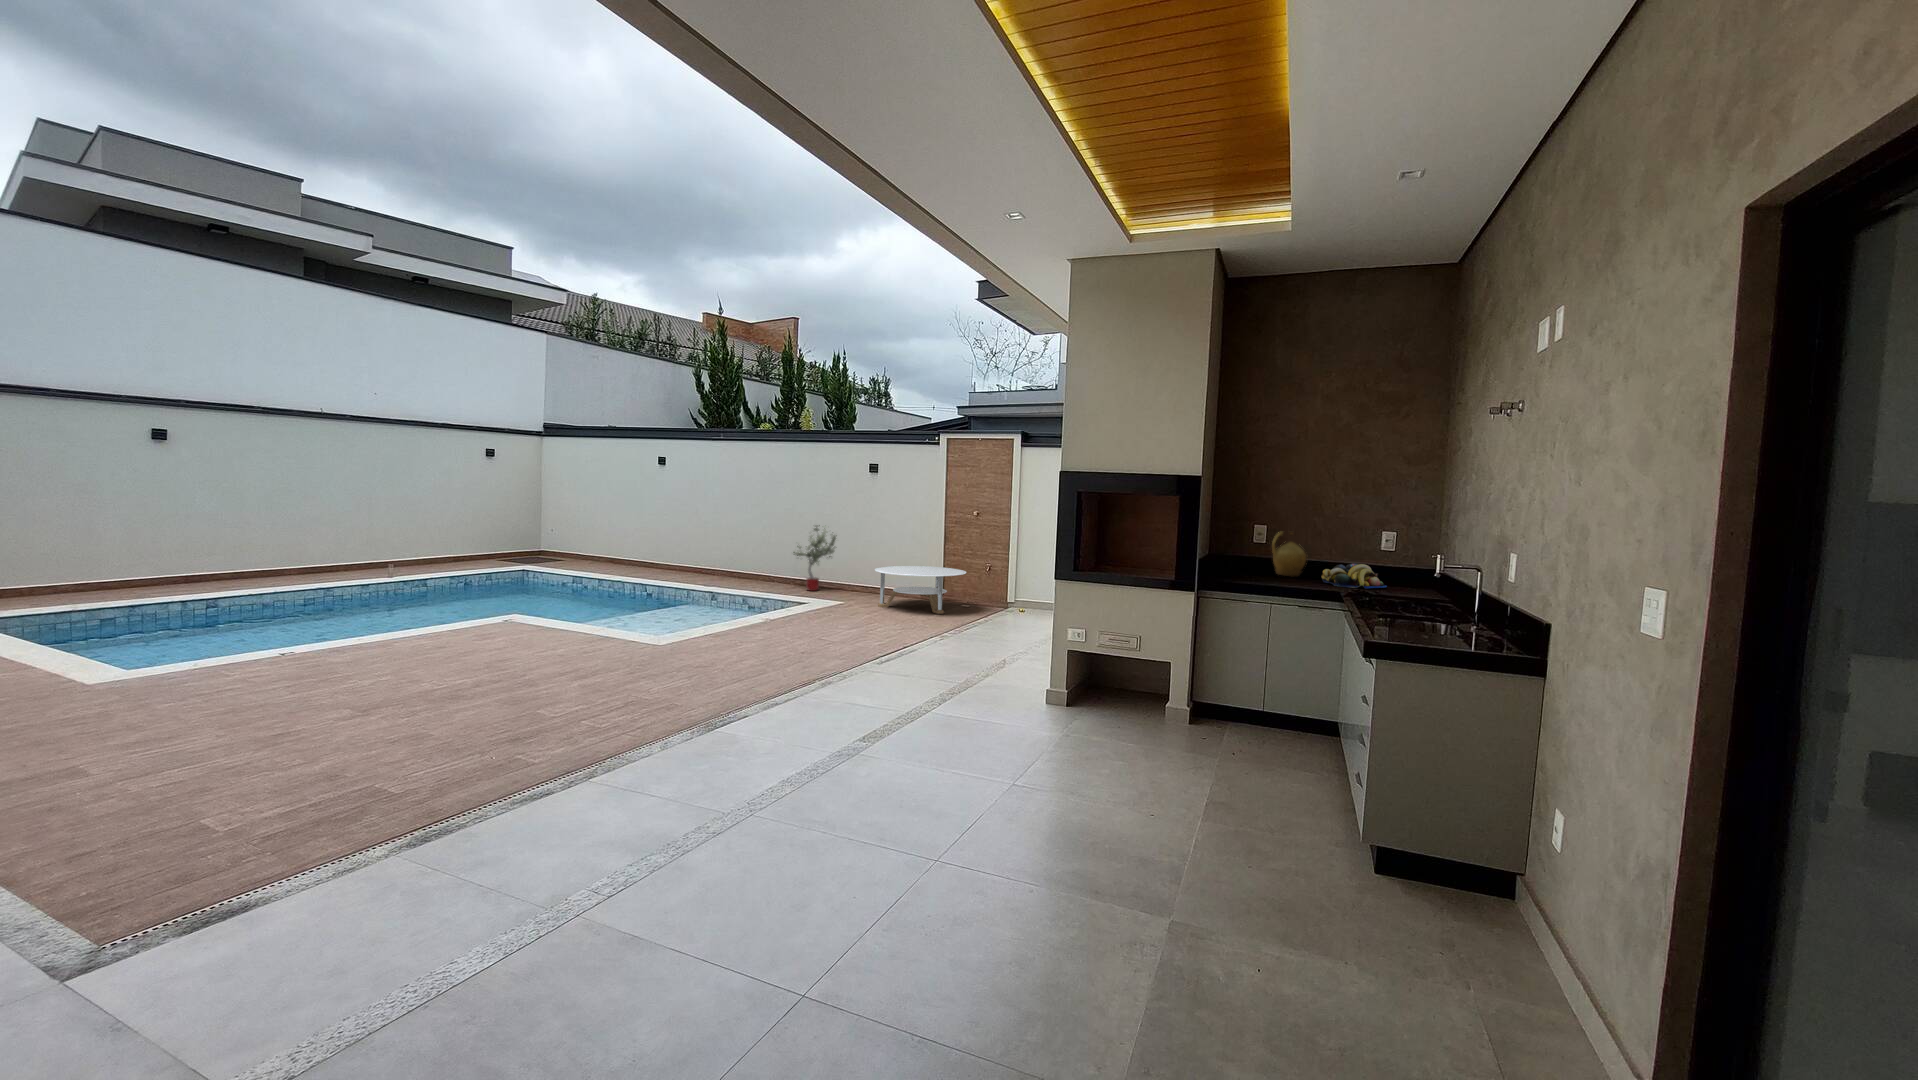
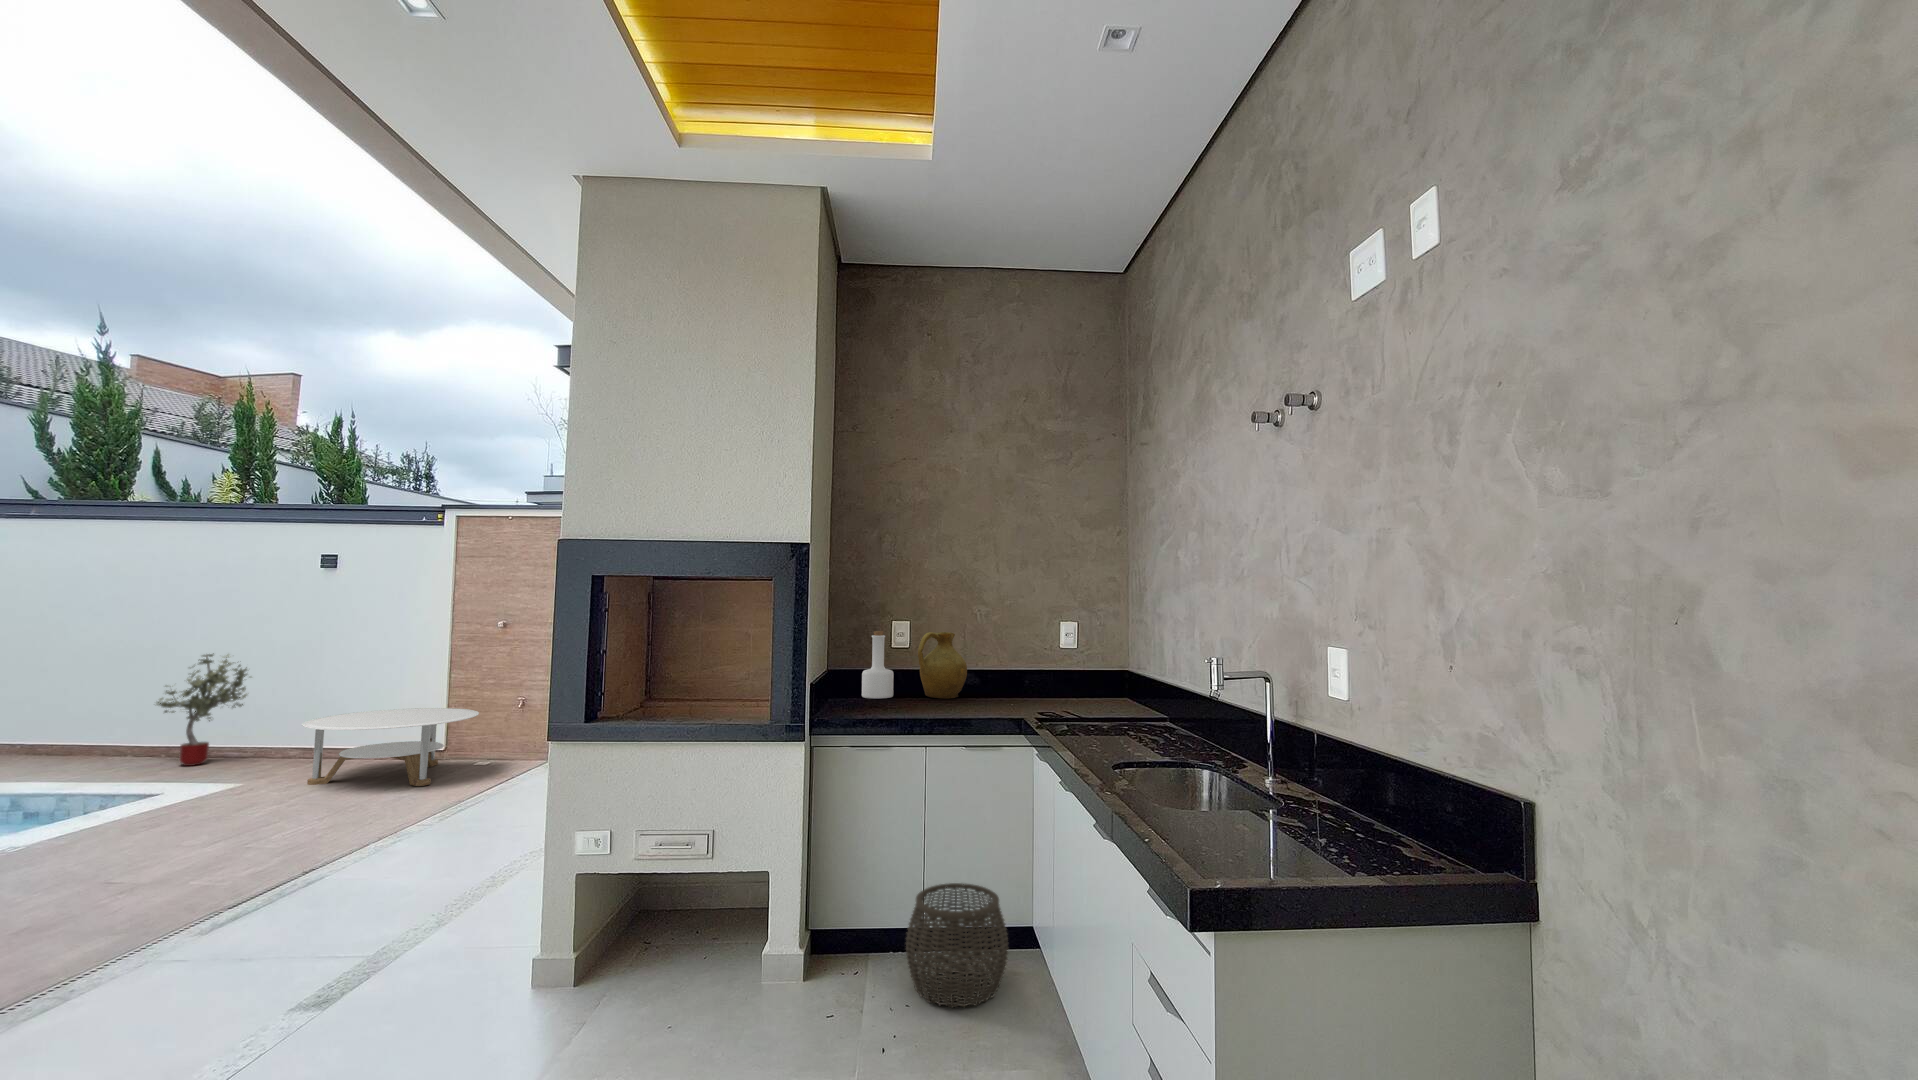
bottle: none [1231,529,1254,573] -> present [862,631,894,699]
fruit bowl: present [1321,563,1387,589] -> none [991,674,1079,713]
woven basket: none [1252,684,1318,748] -> present [906,883,1008,1007]

